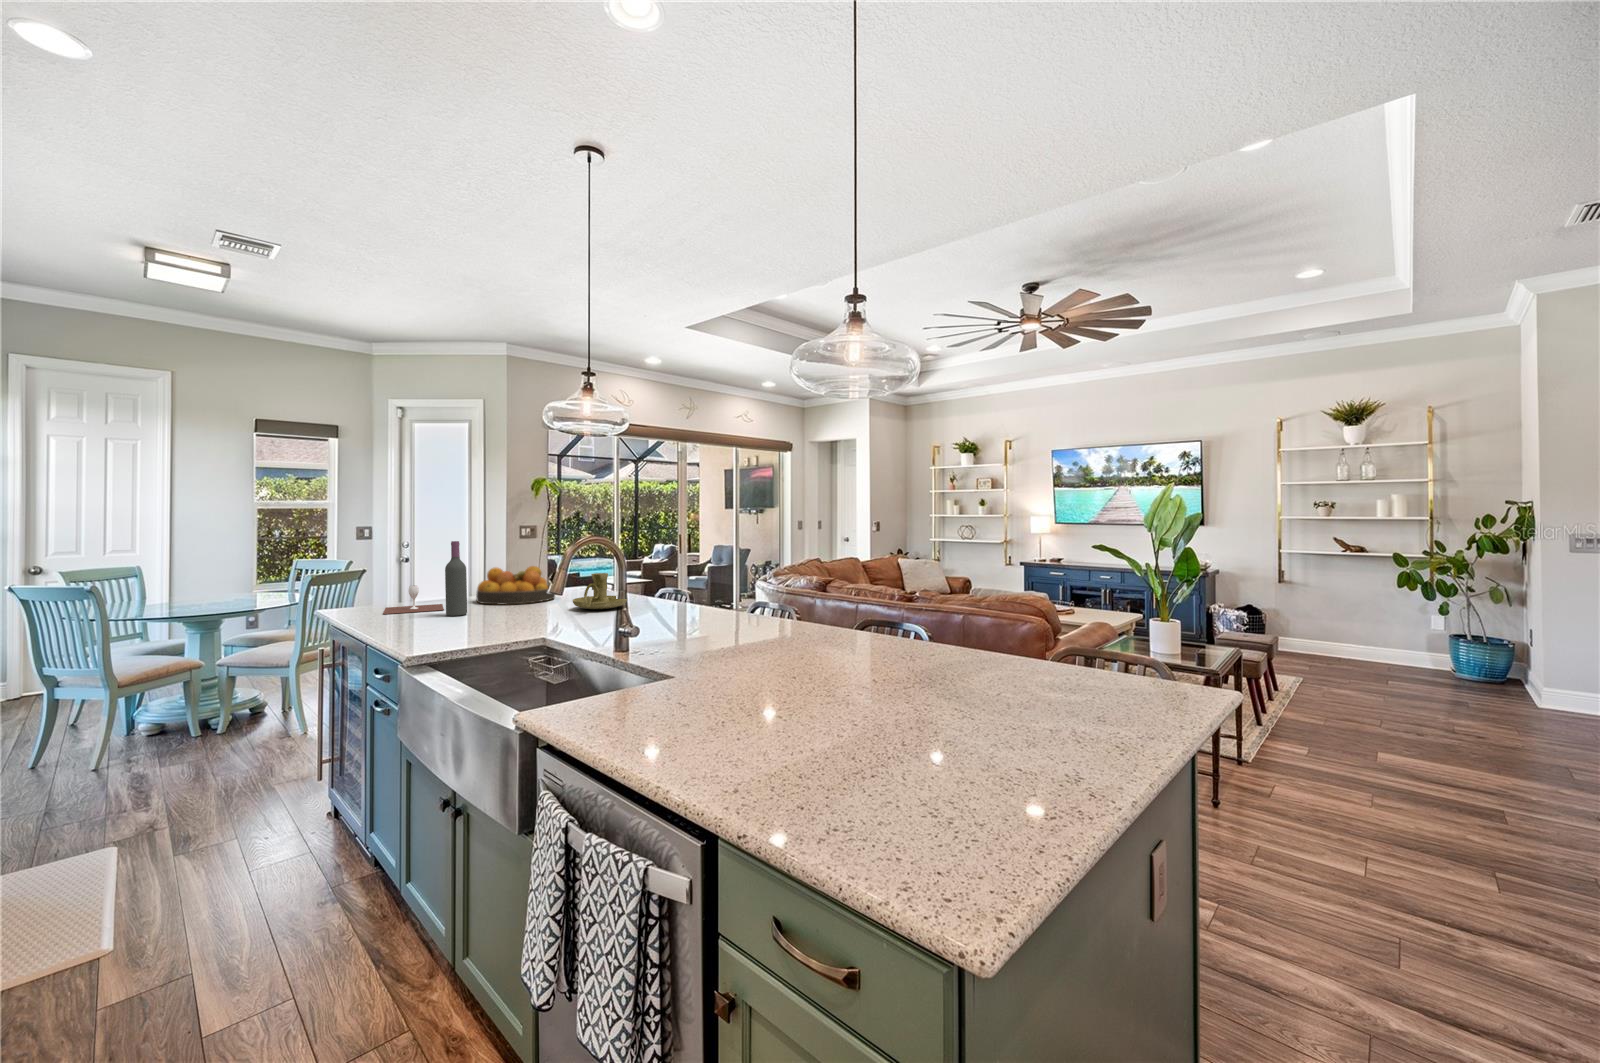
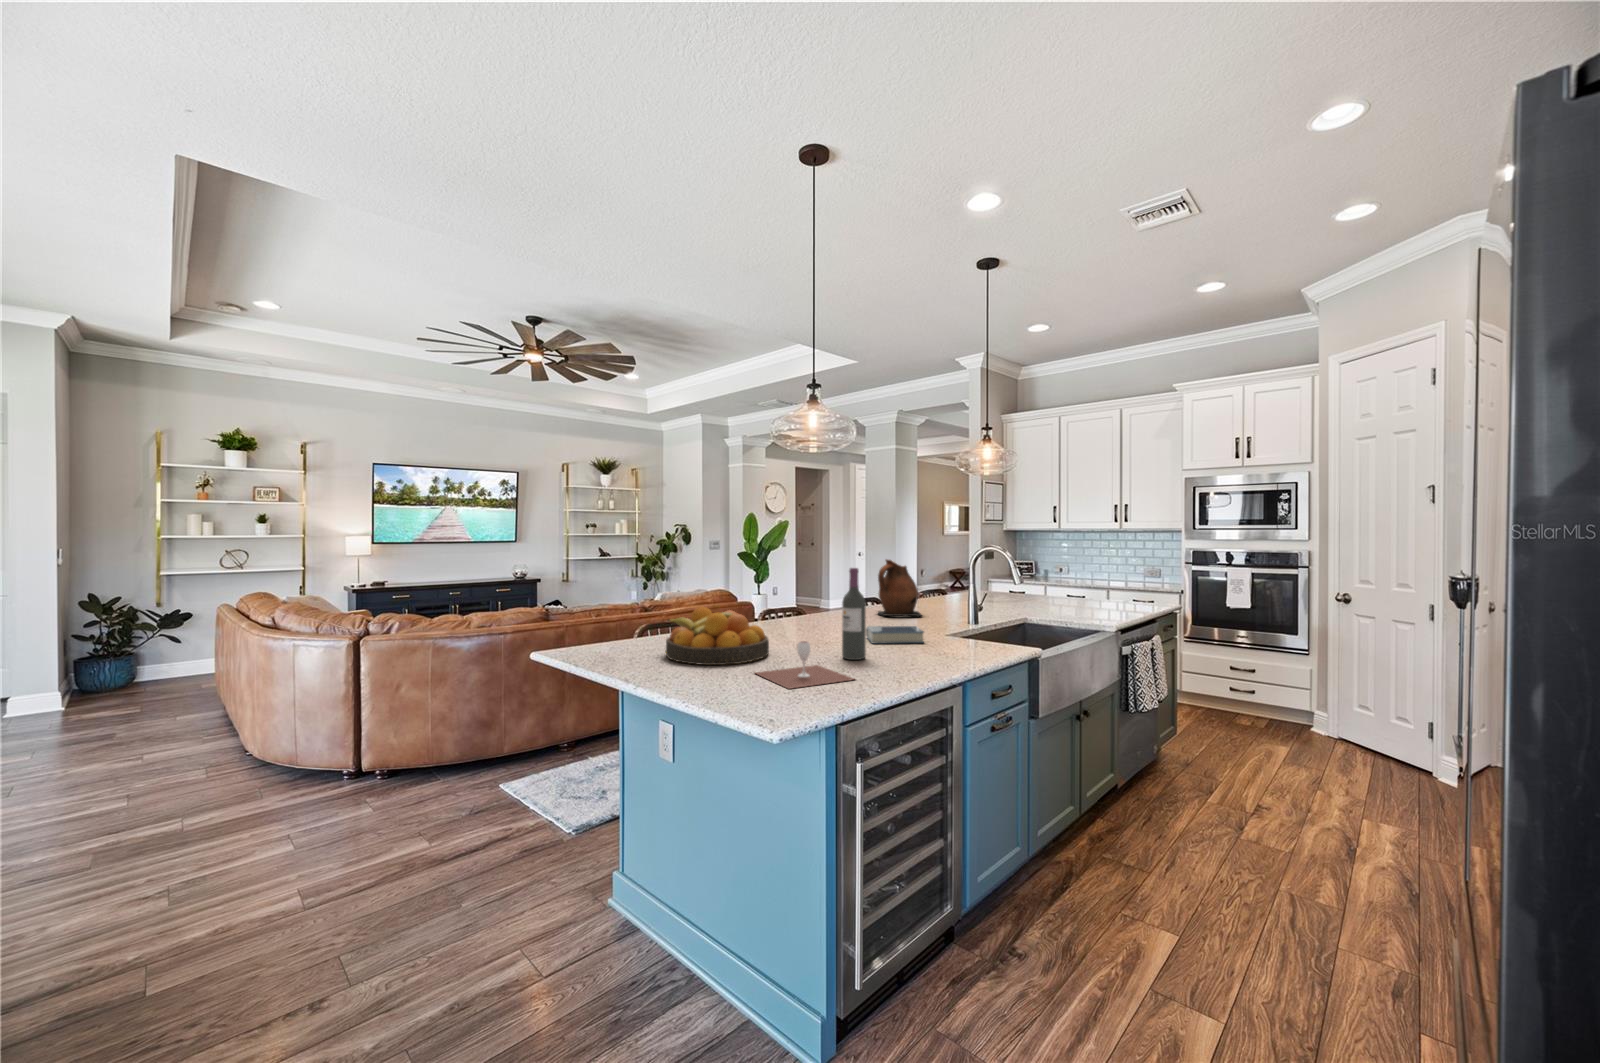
ceramic pitcher: none [684,549,752,633] -> present [878,560,922,617]
candle holder: present [573,573,627,610] -> none [773,596,841,634]
hardback book: none [495,607,552,627] -> present [866,626,924,644]

